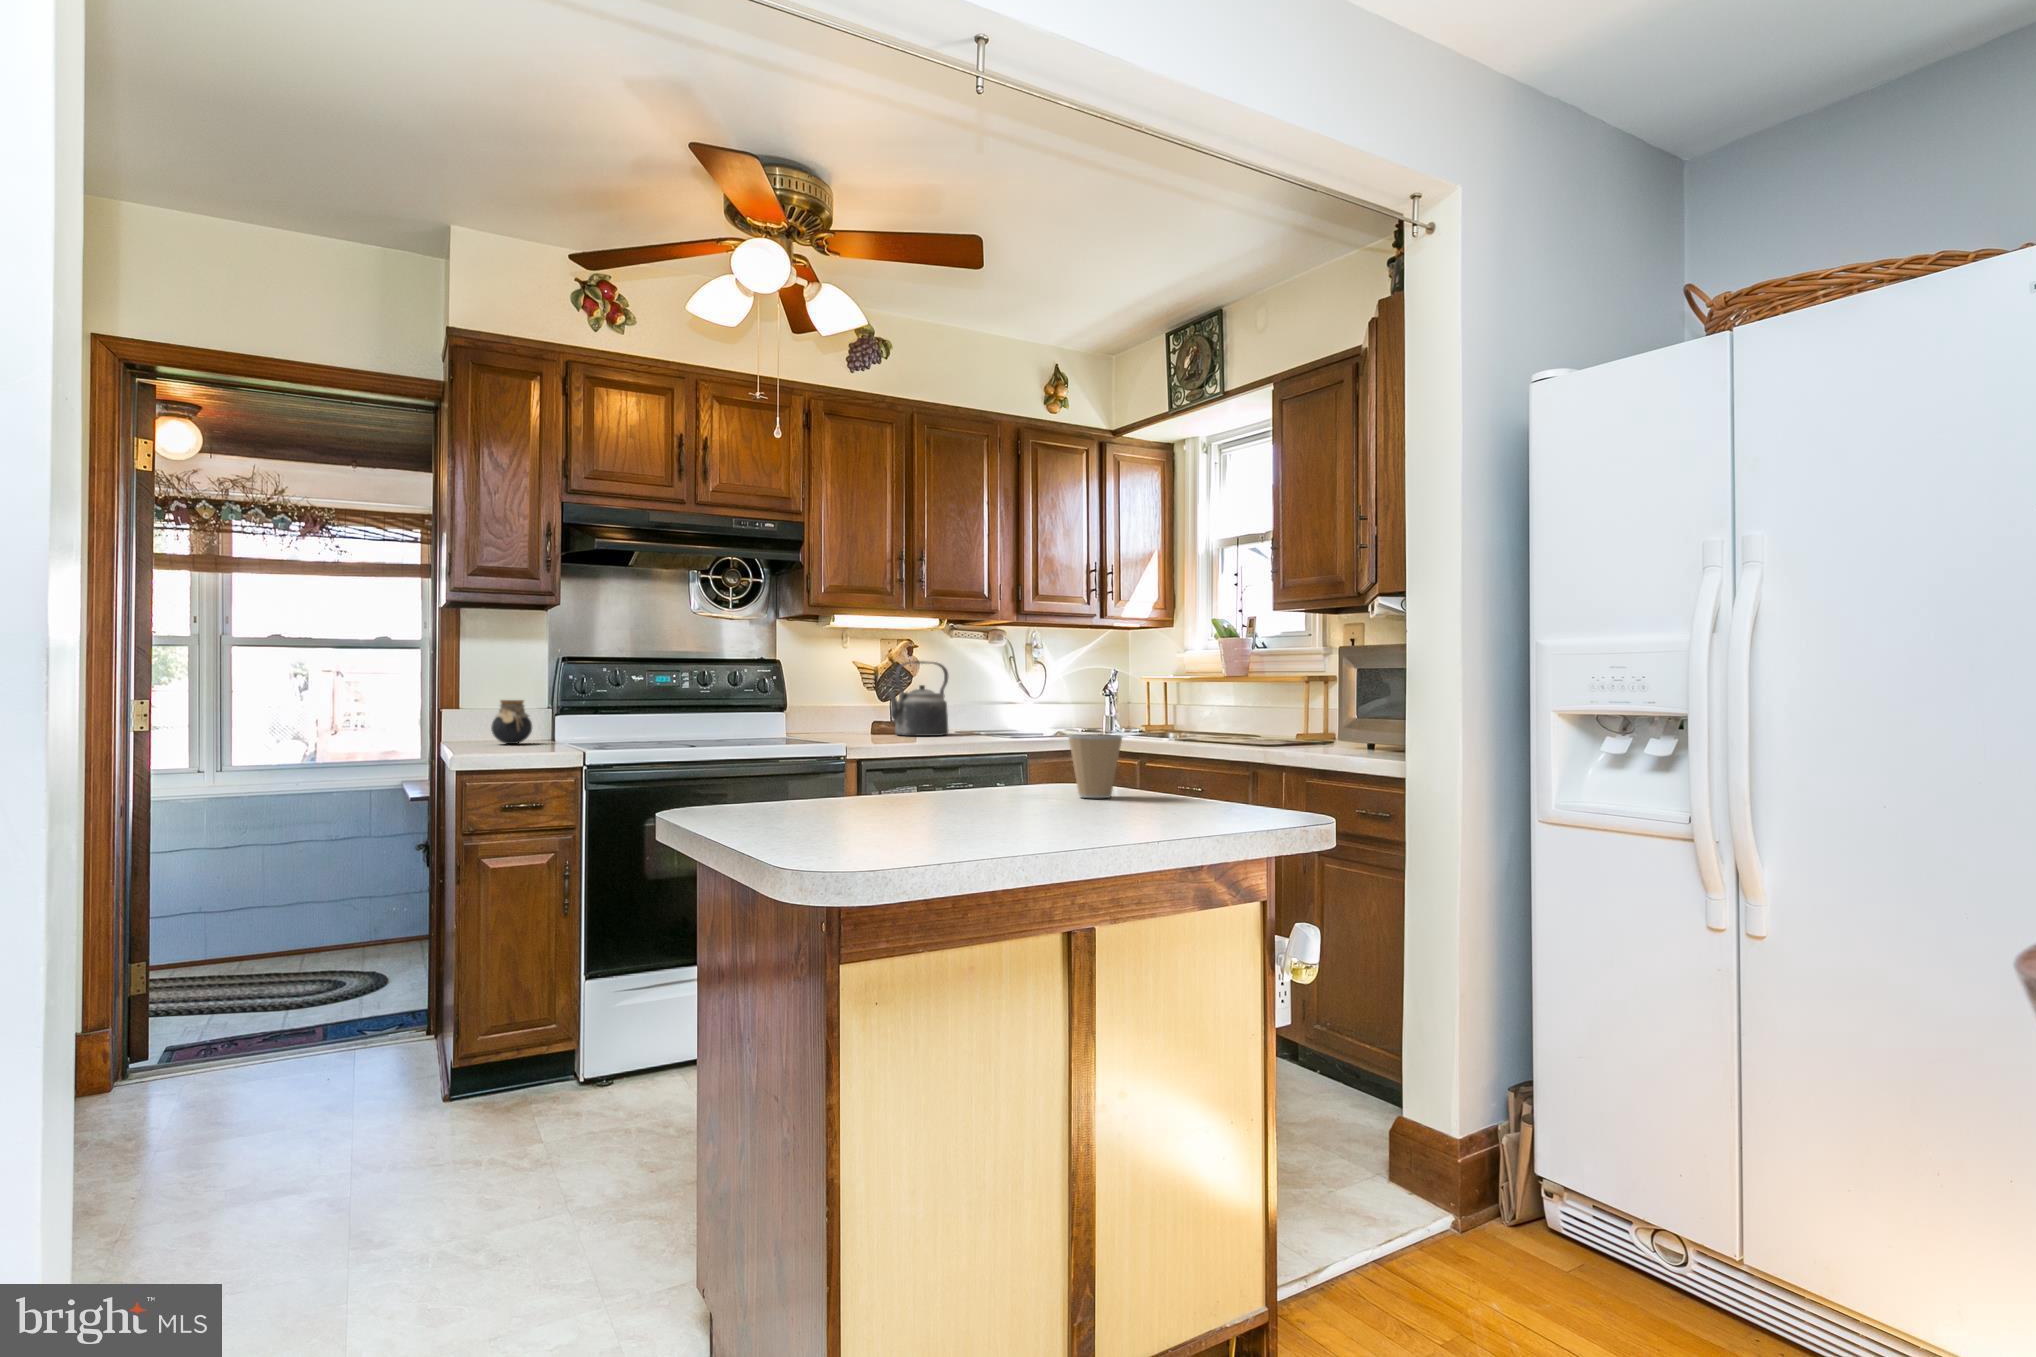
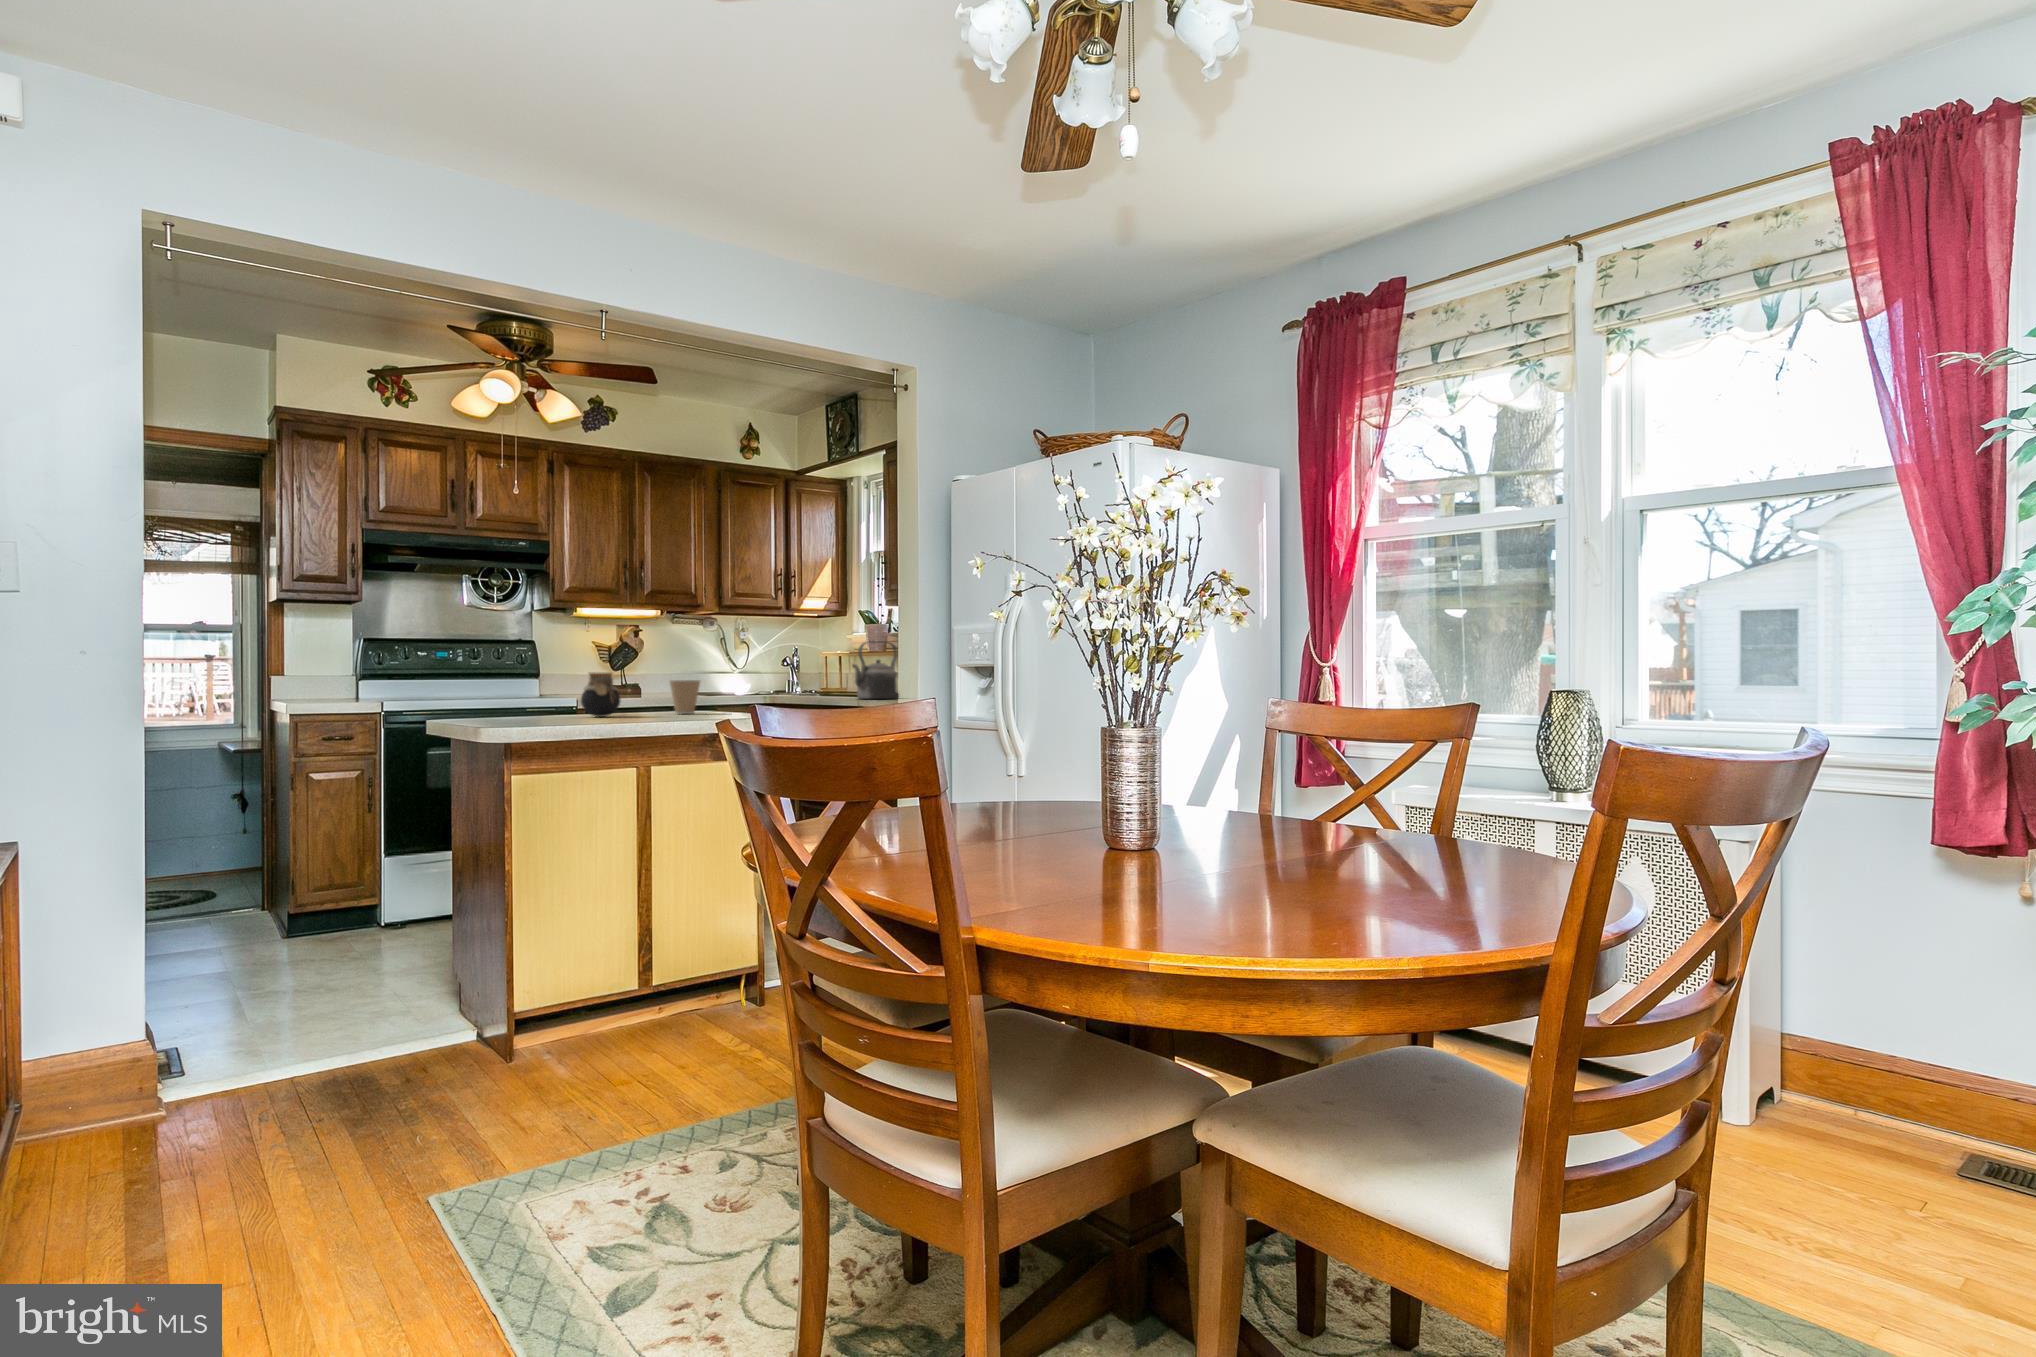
kettle: present [887,661,948,736] -> present [852,641,899,699]
jar: present [491,700,532,744] -> present [581,673,621,717]

